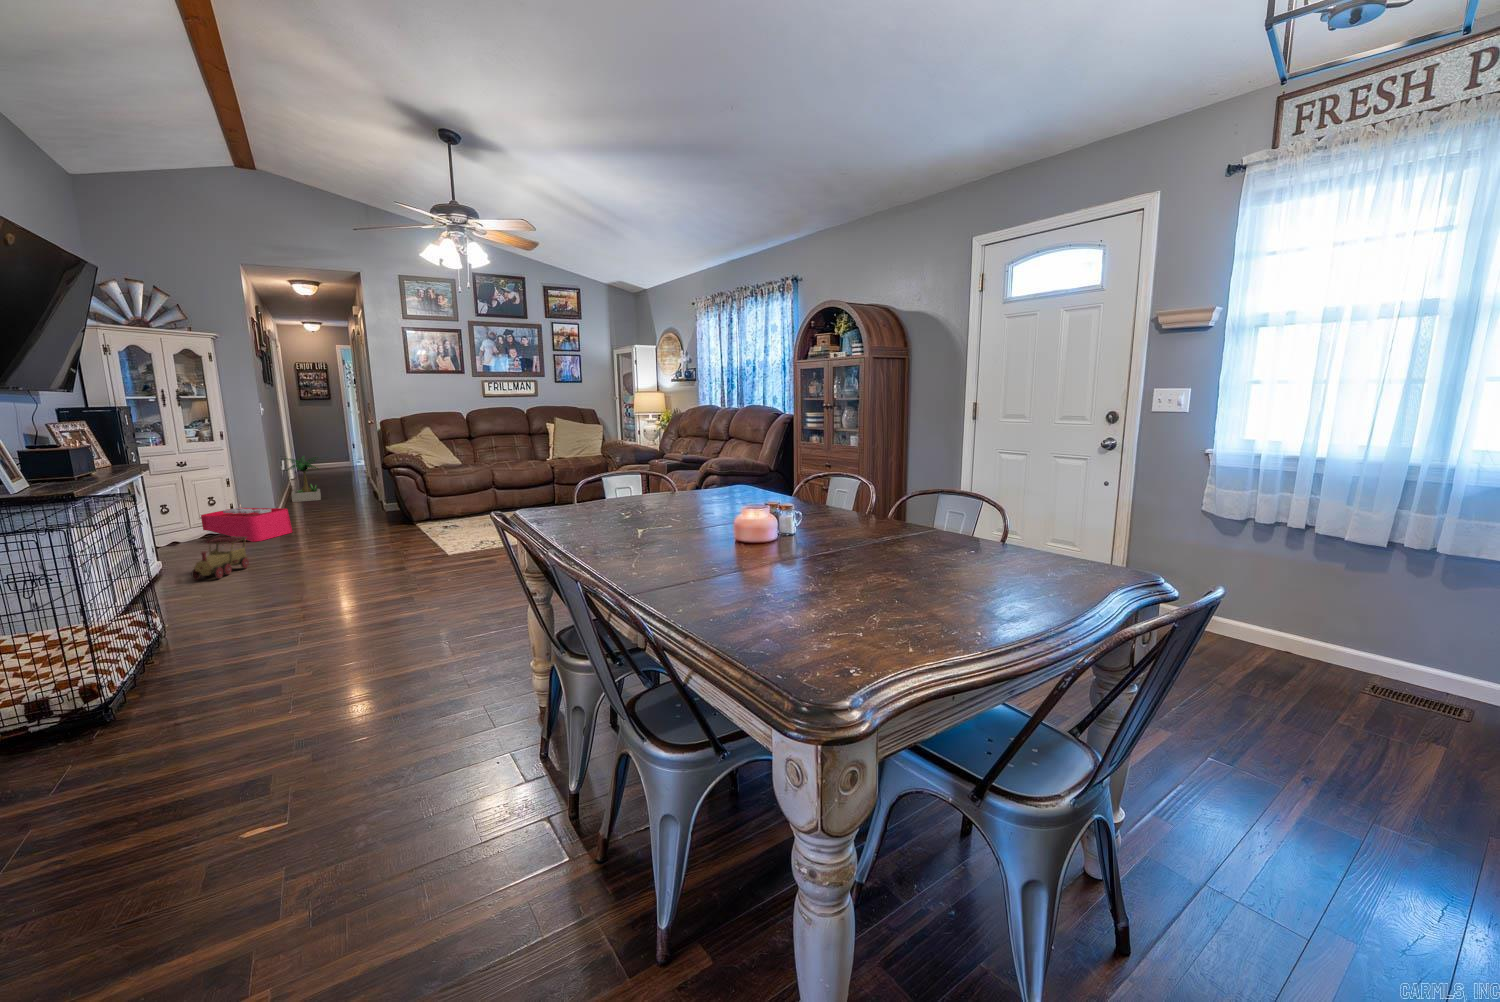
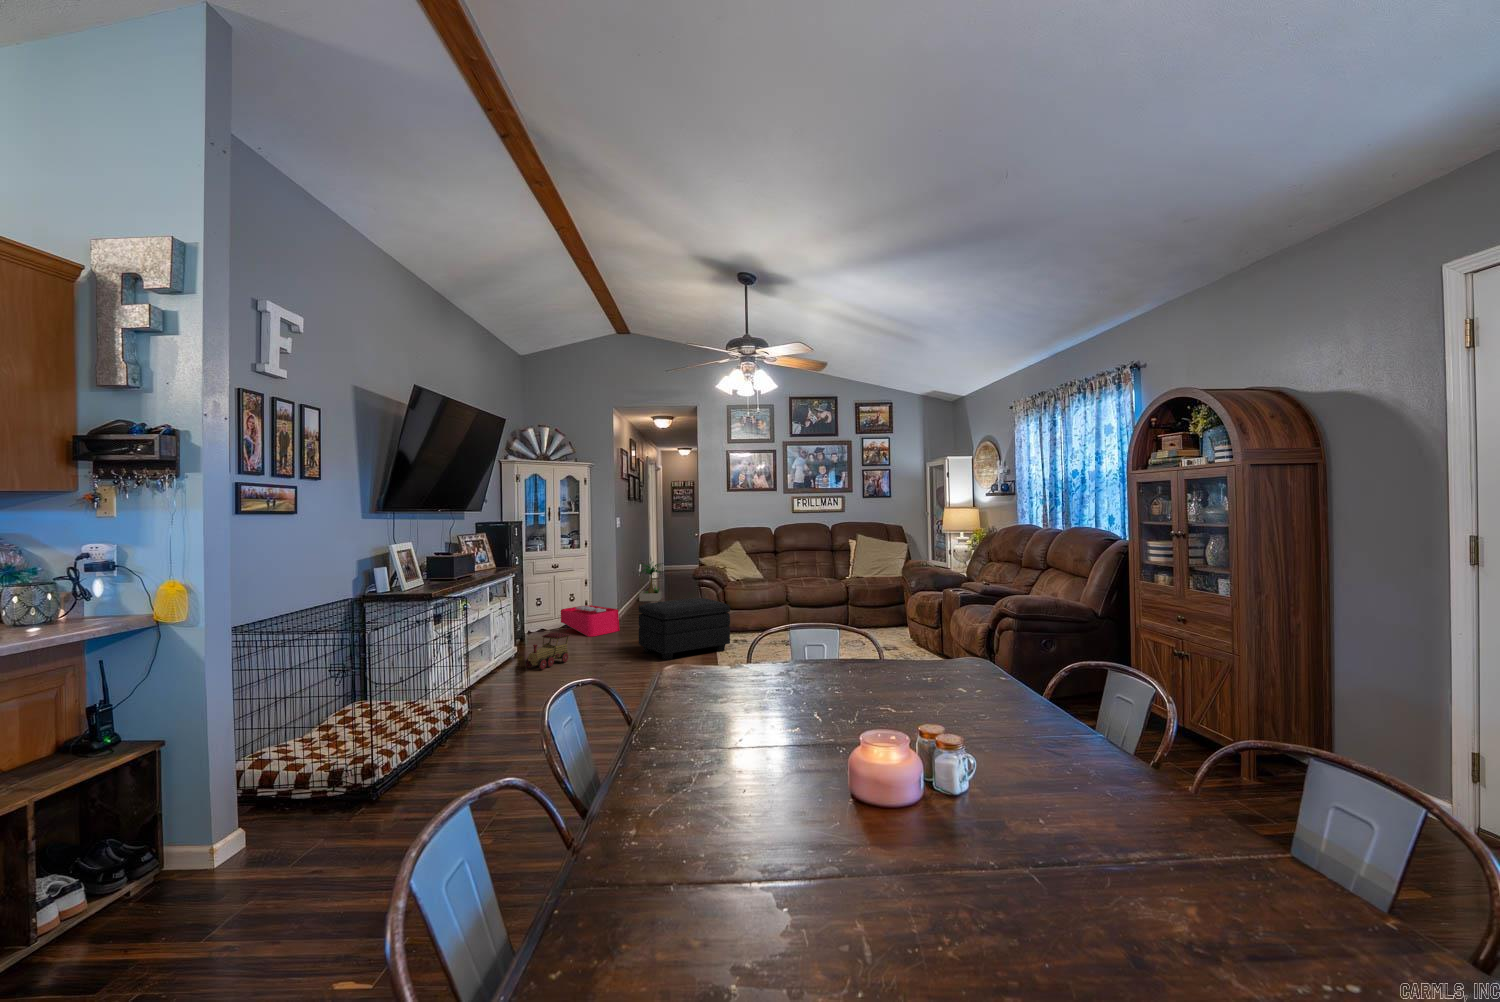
footstool: none [332,486,447,551] -> present [639,598,730,660]

